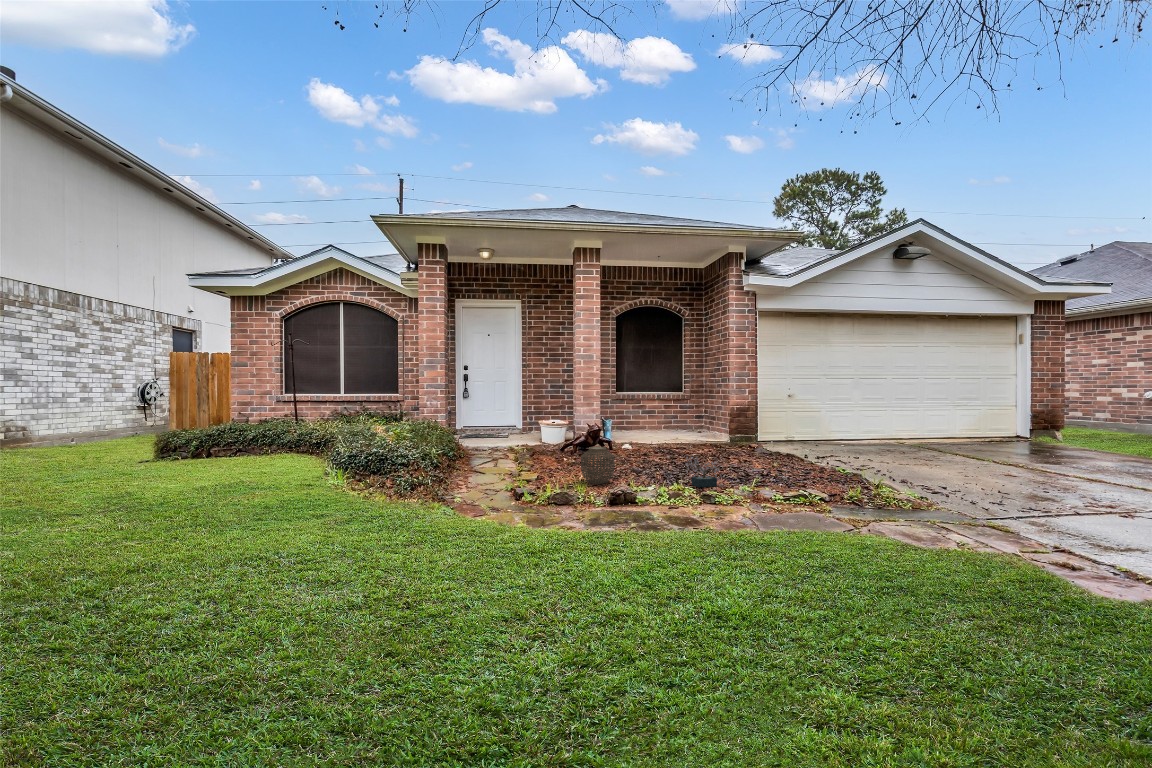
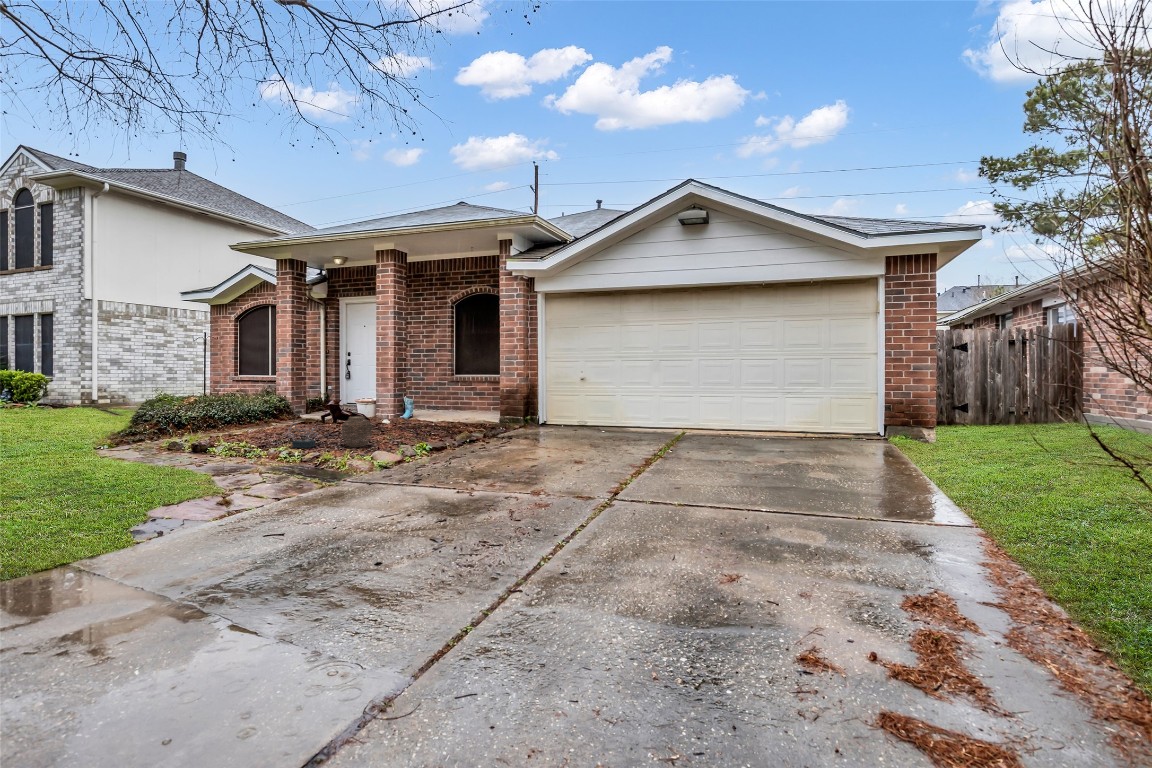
woven basket: present [581,447,615,484] -> present [342,416,372,447]

